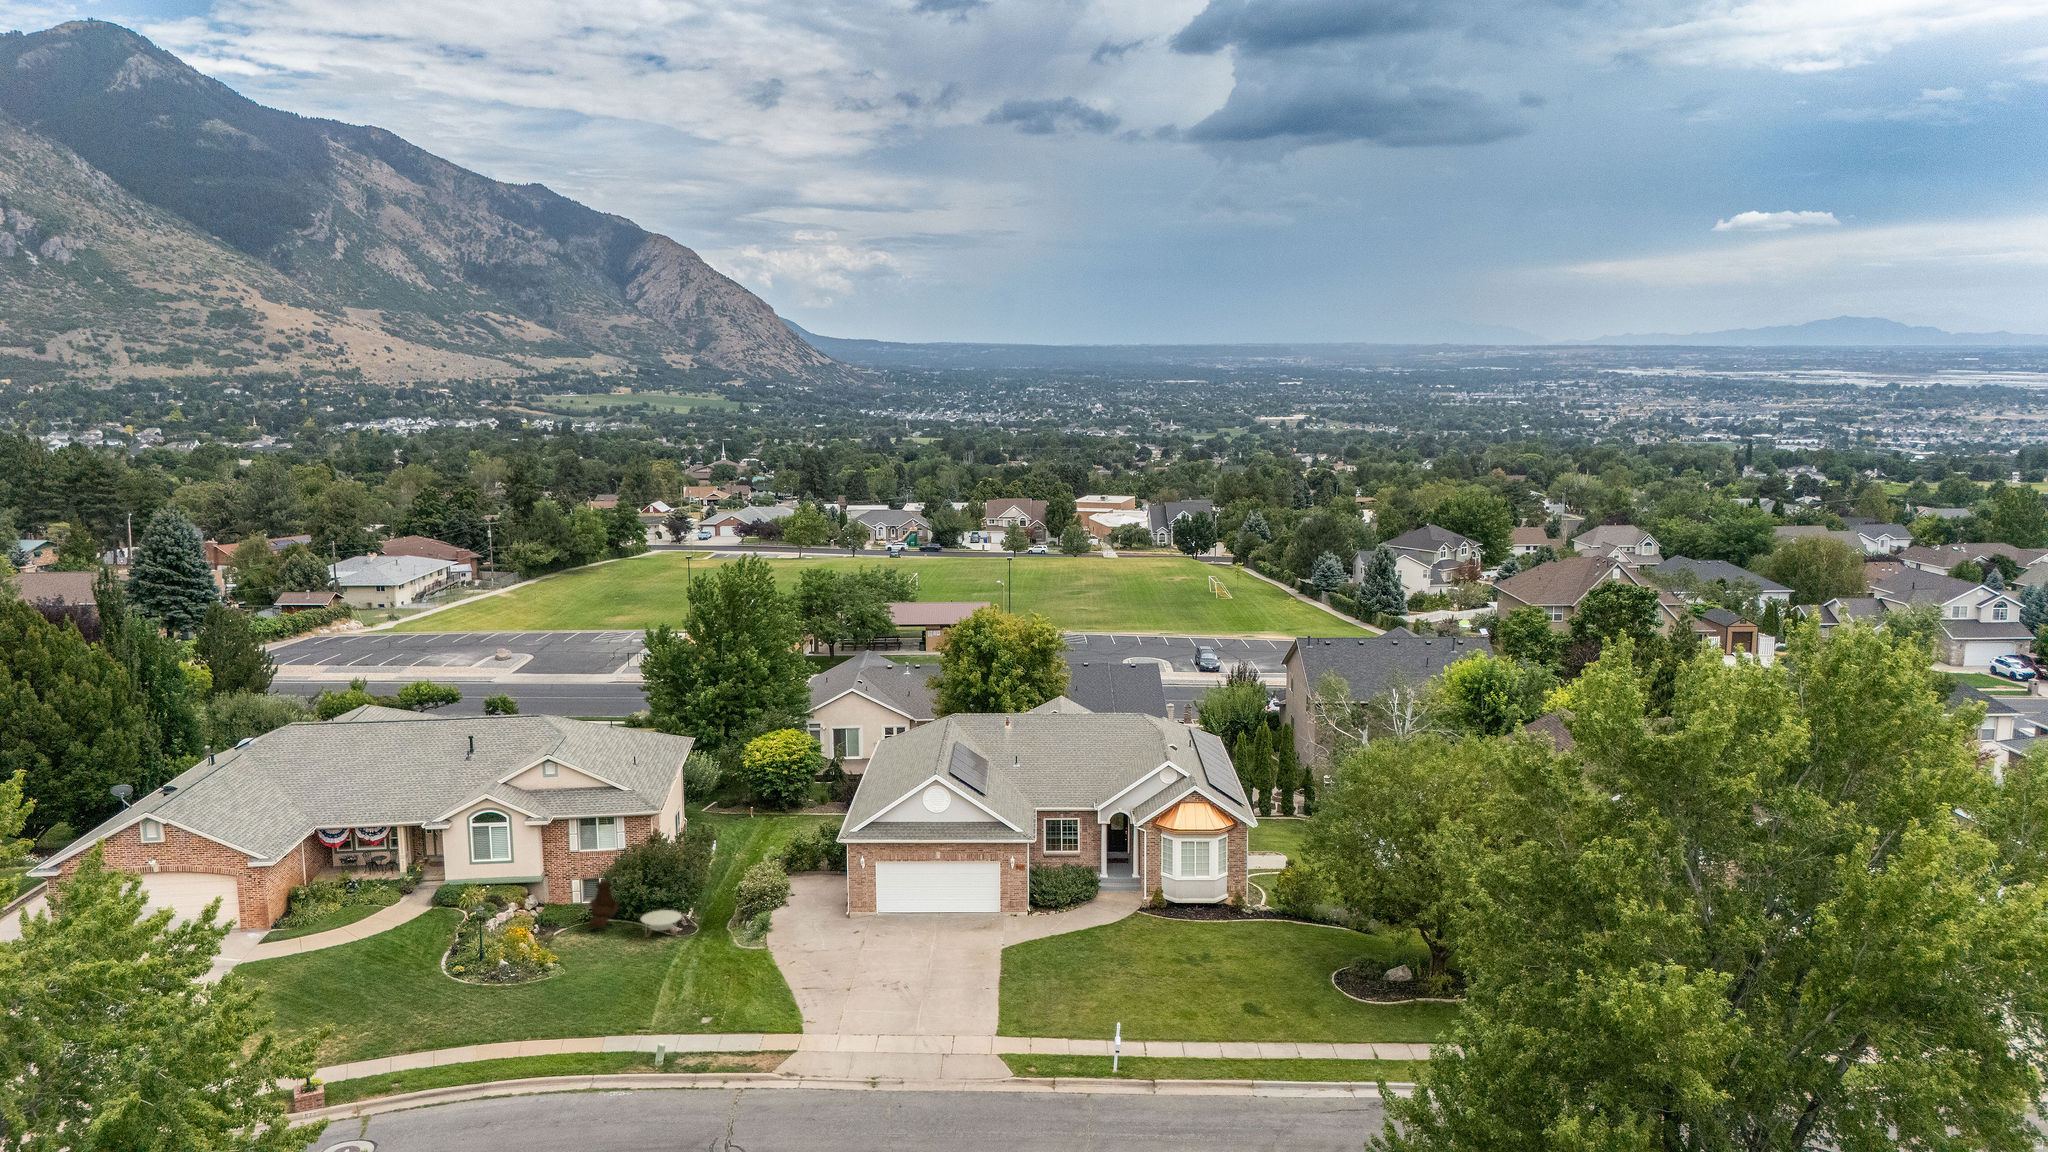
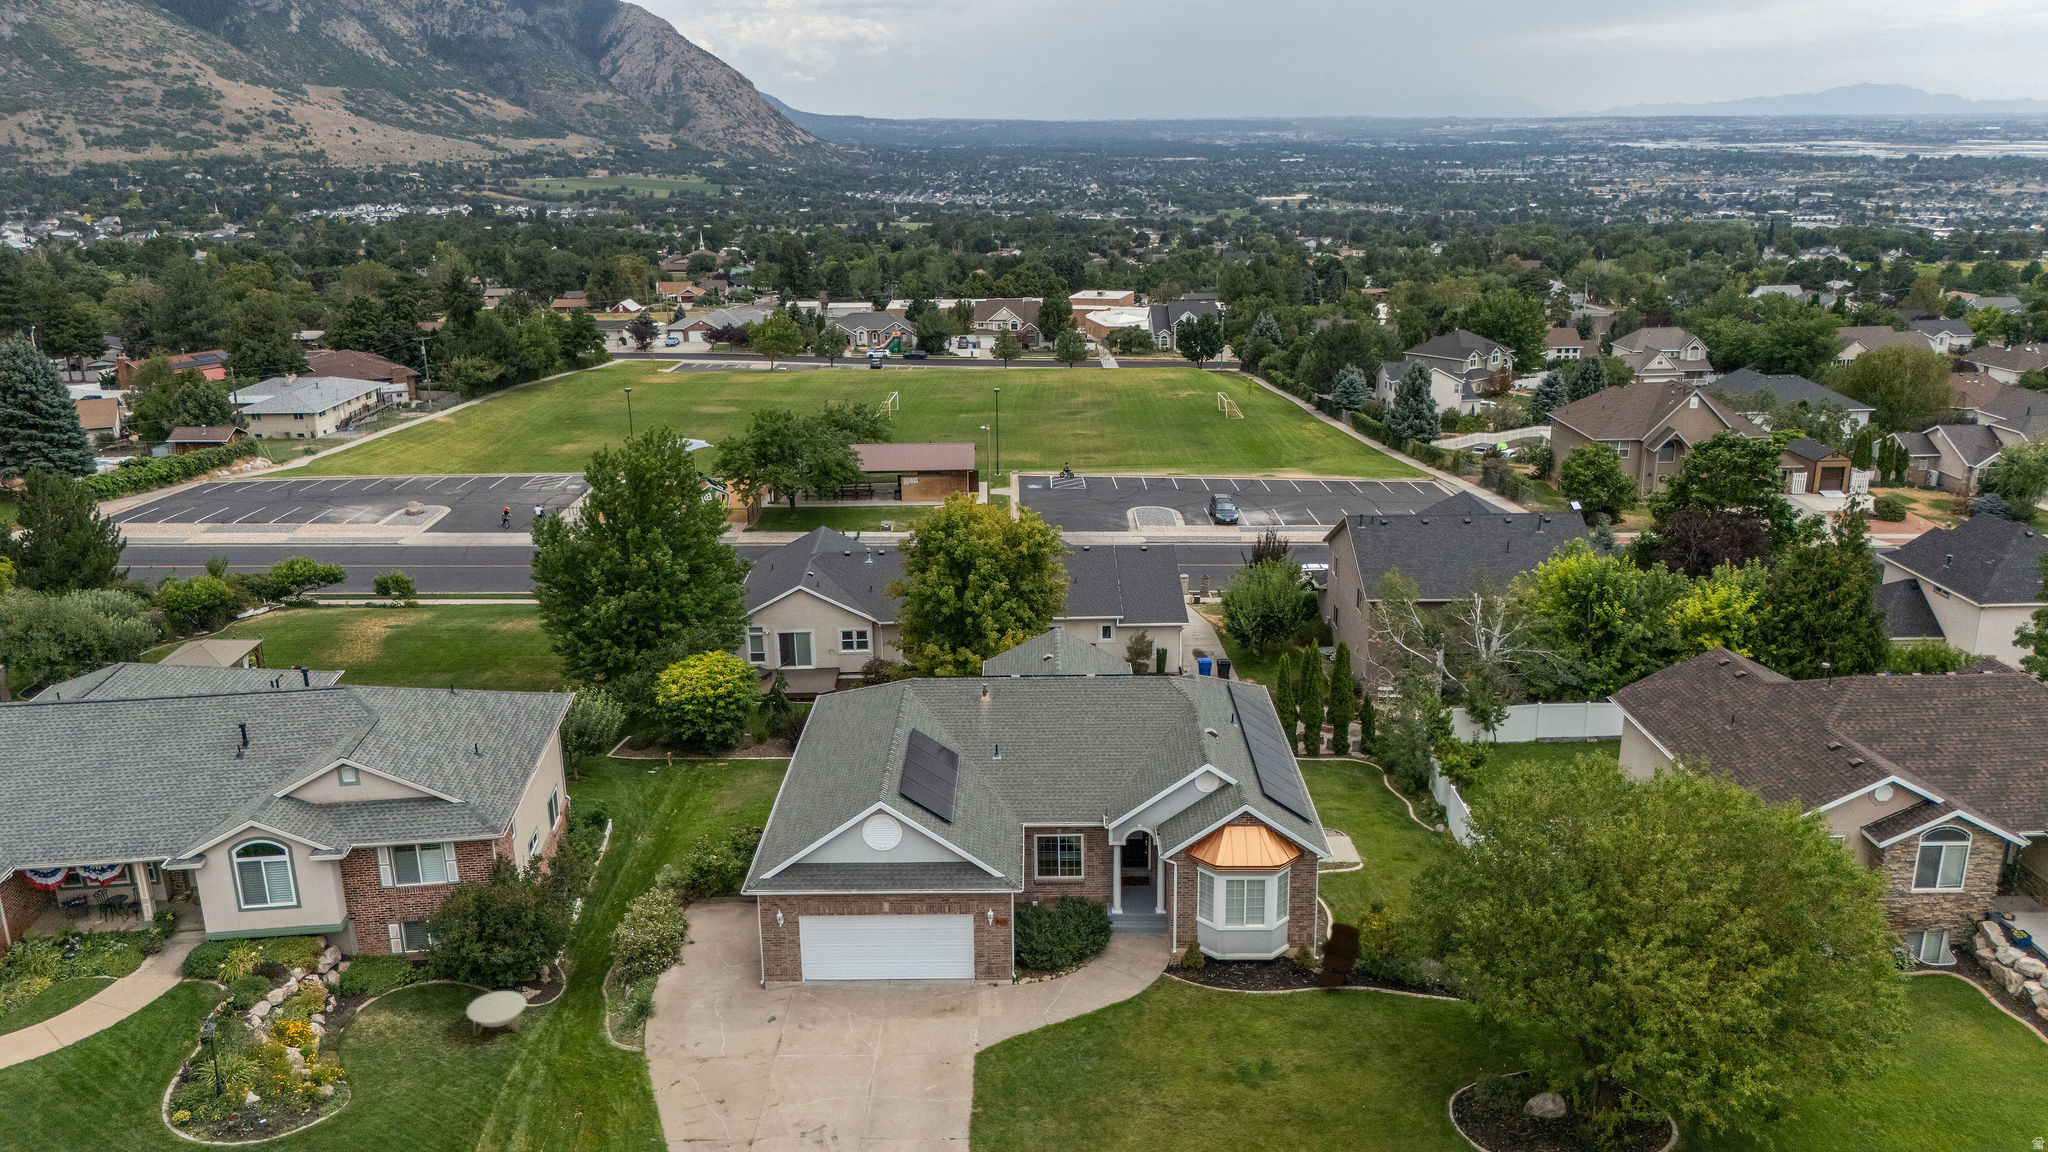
lounge chair: present [588,881,622,929] -> present [1318,922,1361,991]

